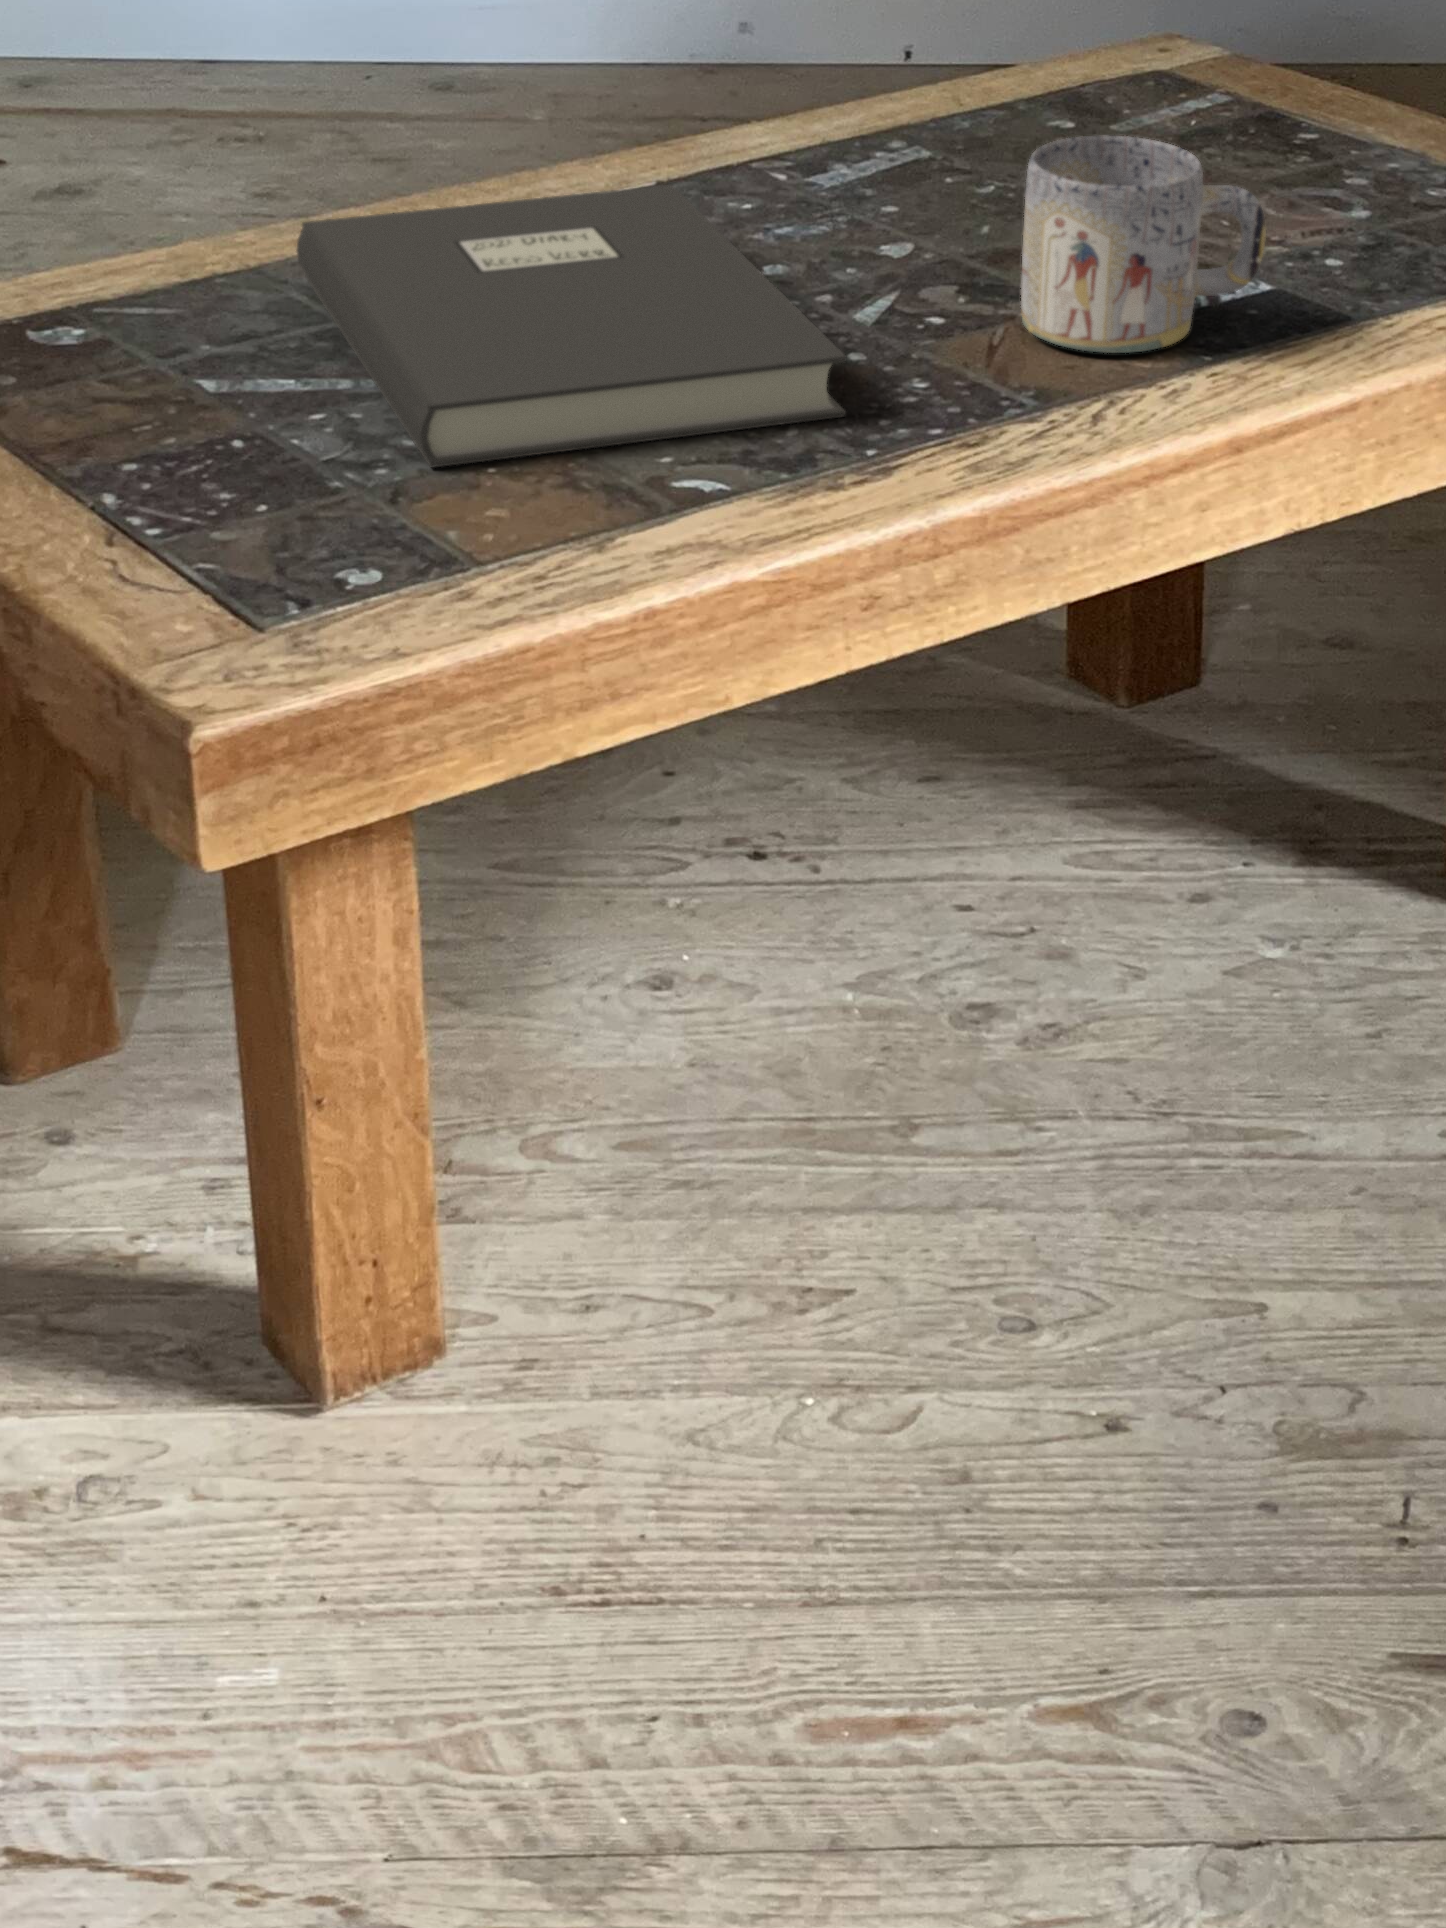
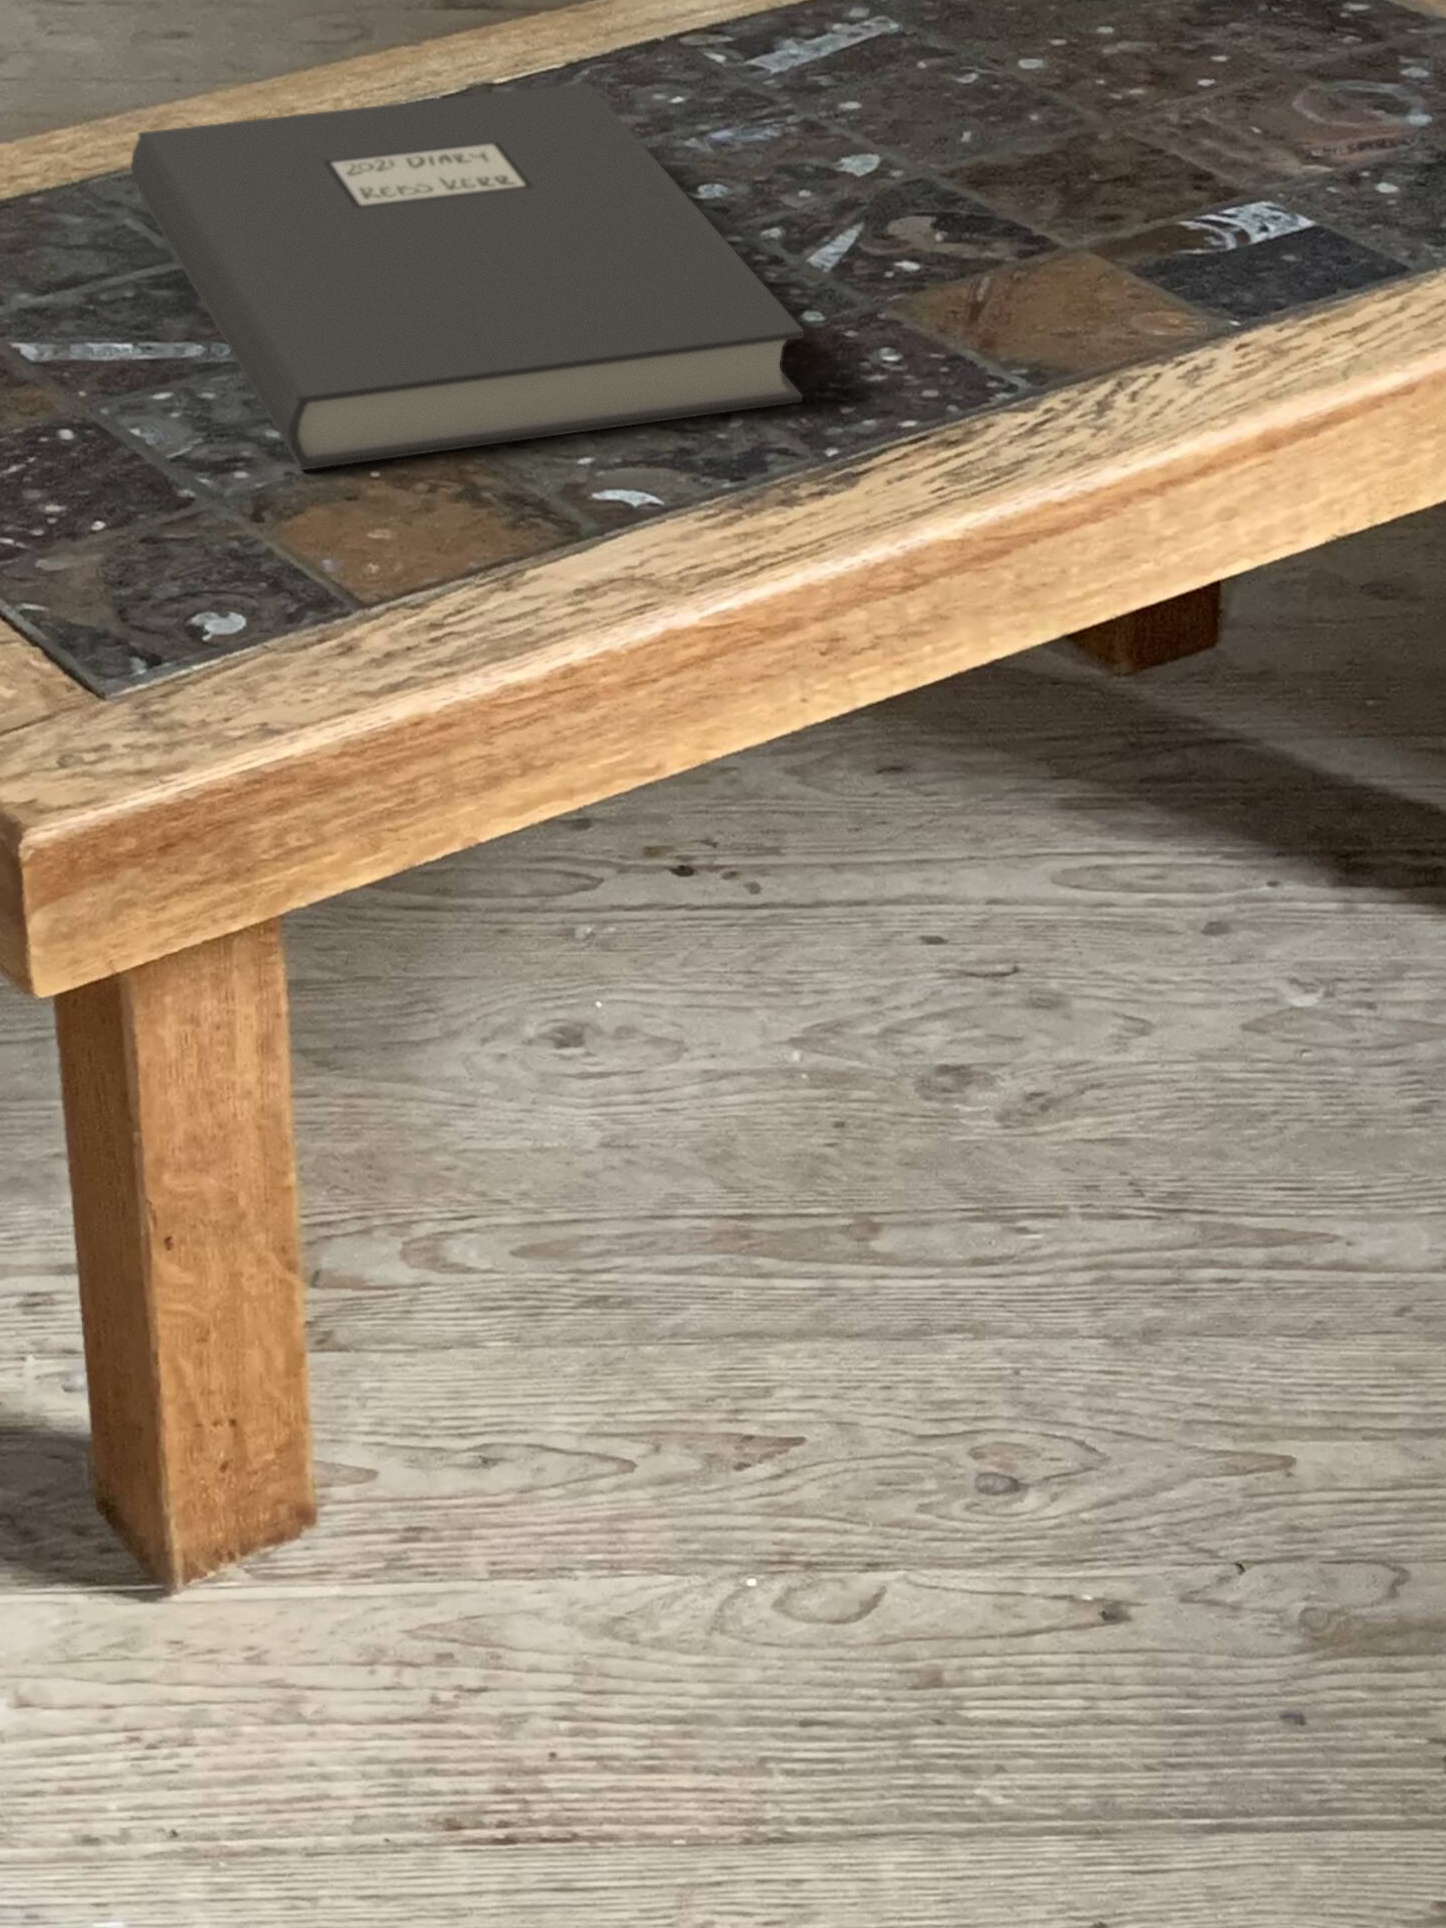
mug: present [1021,136,1266,353] -> none [1014,45,1310,316]

